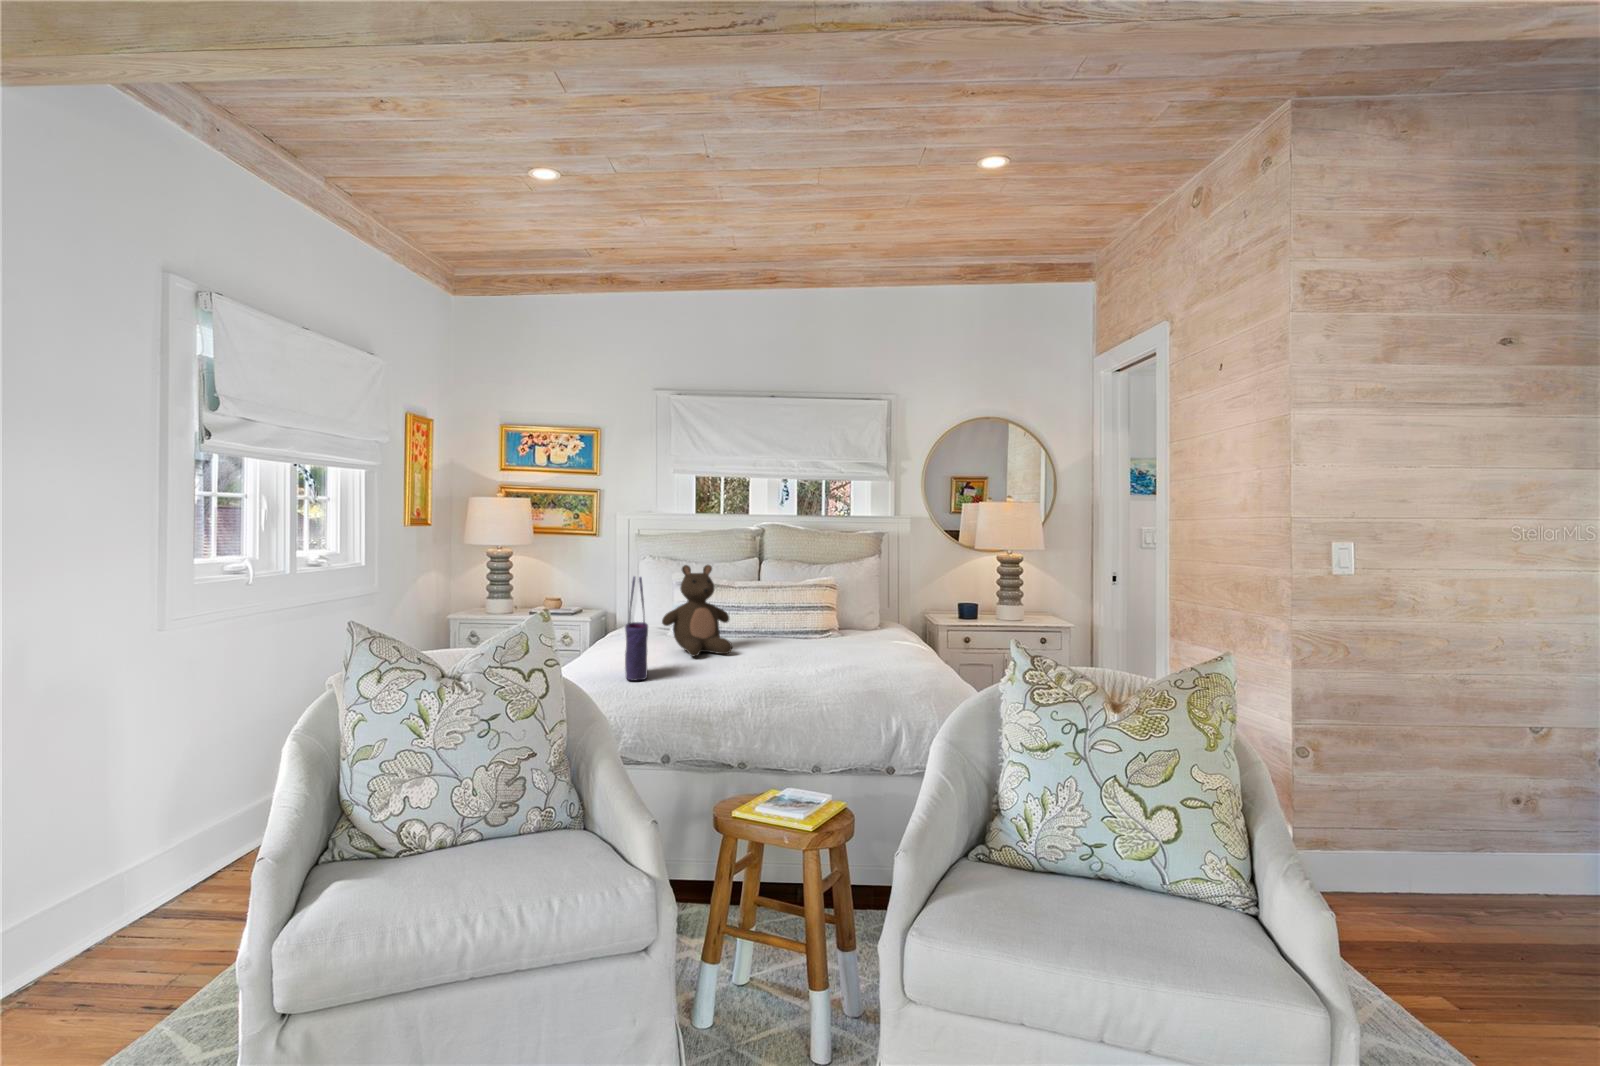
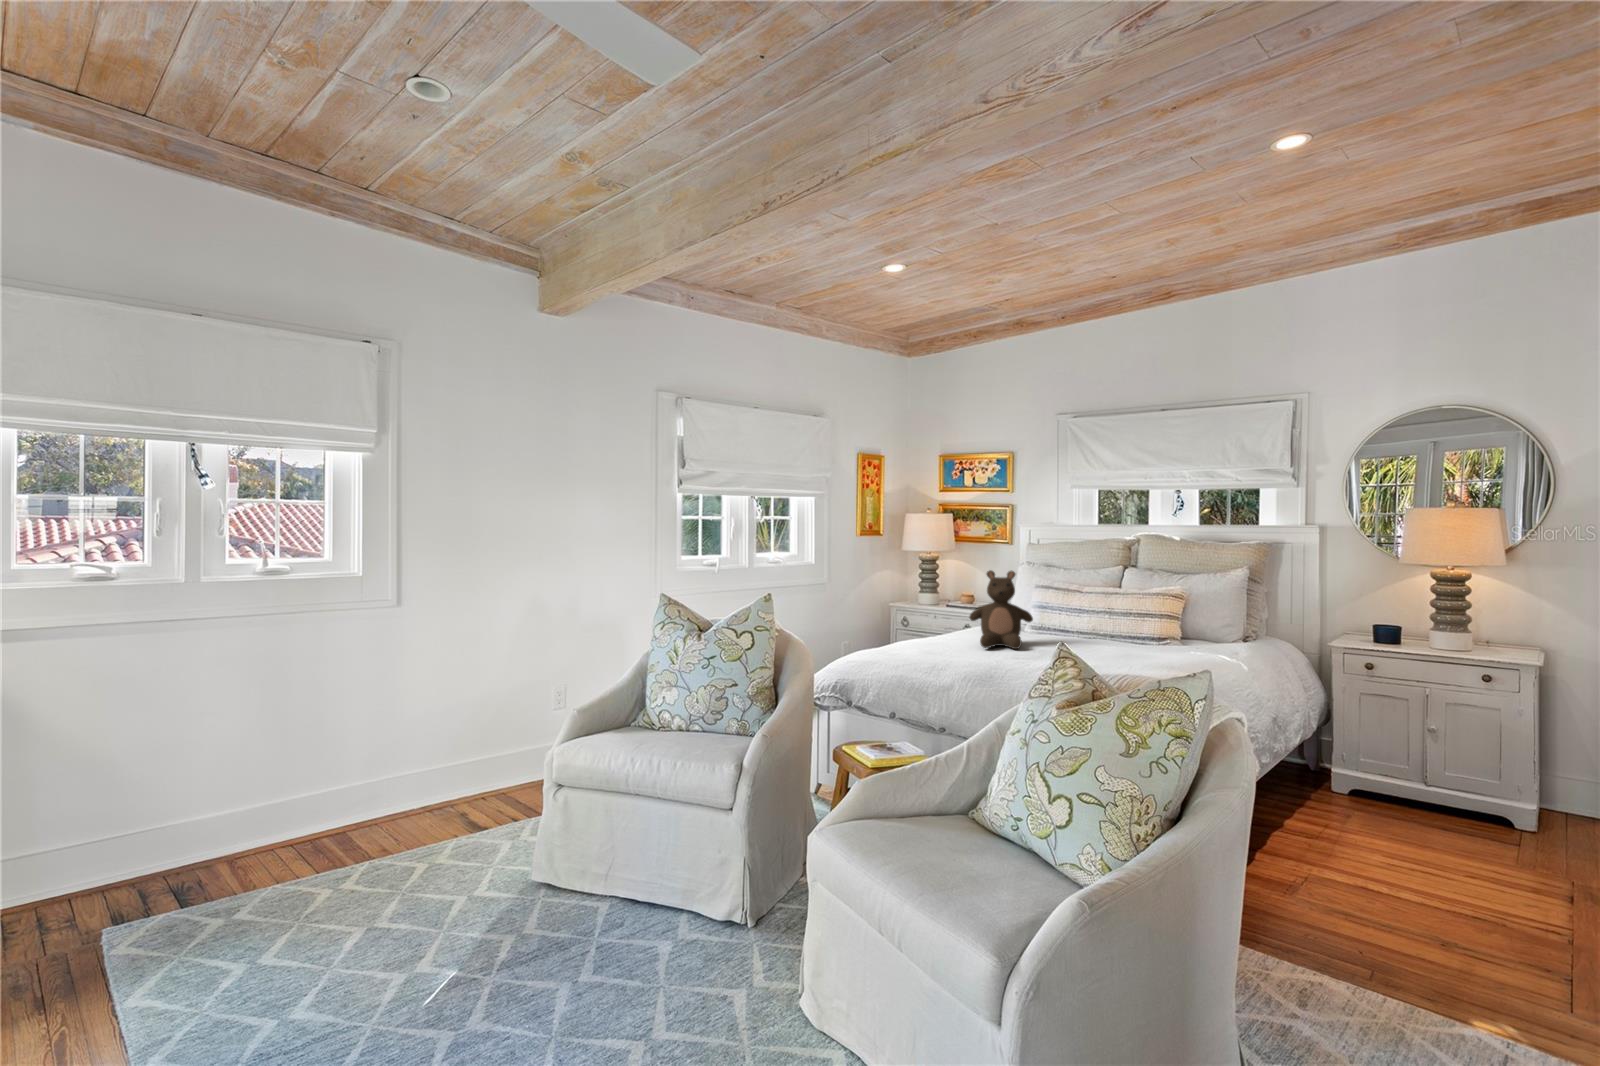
tote bag: present [625,577,648,680] -> none [904,578,928,659]

